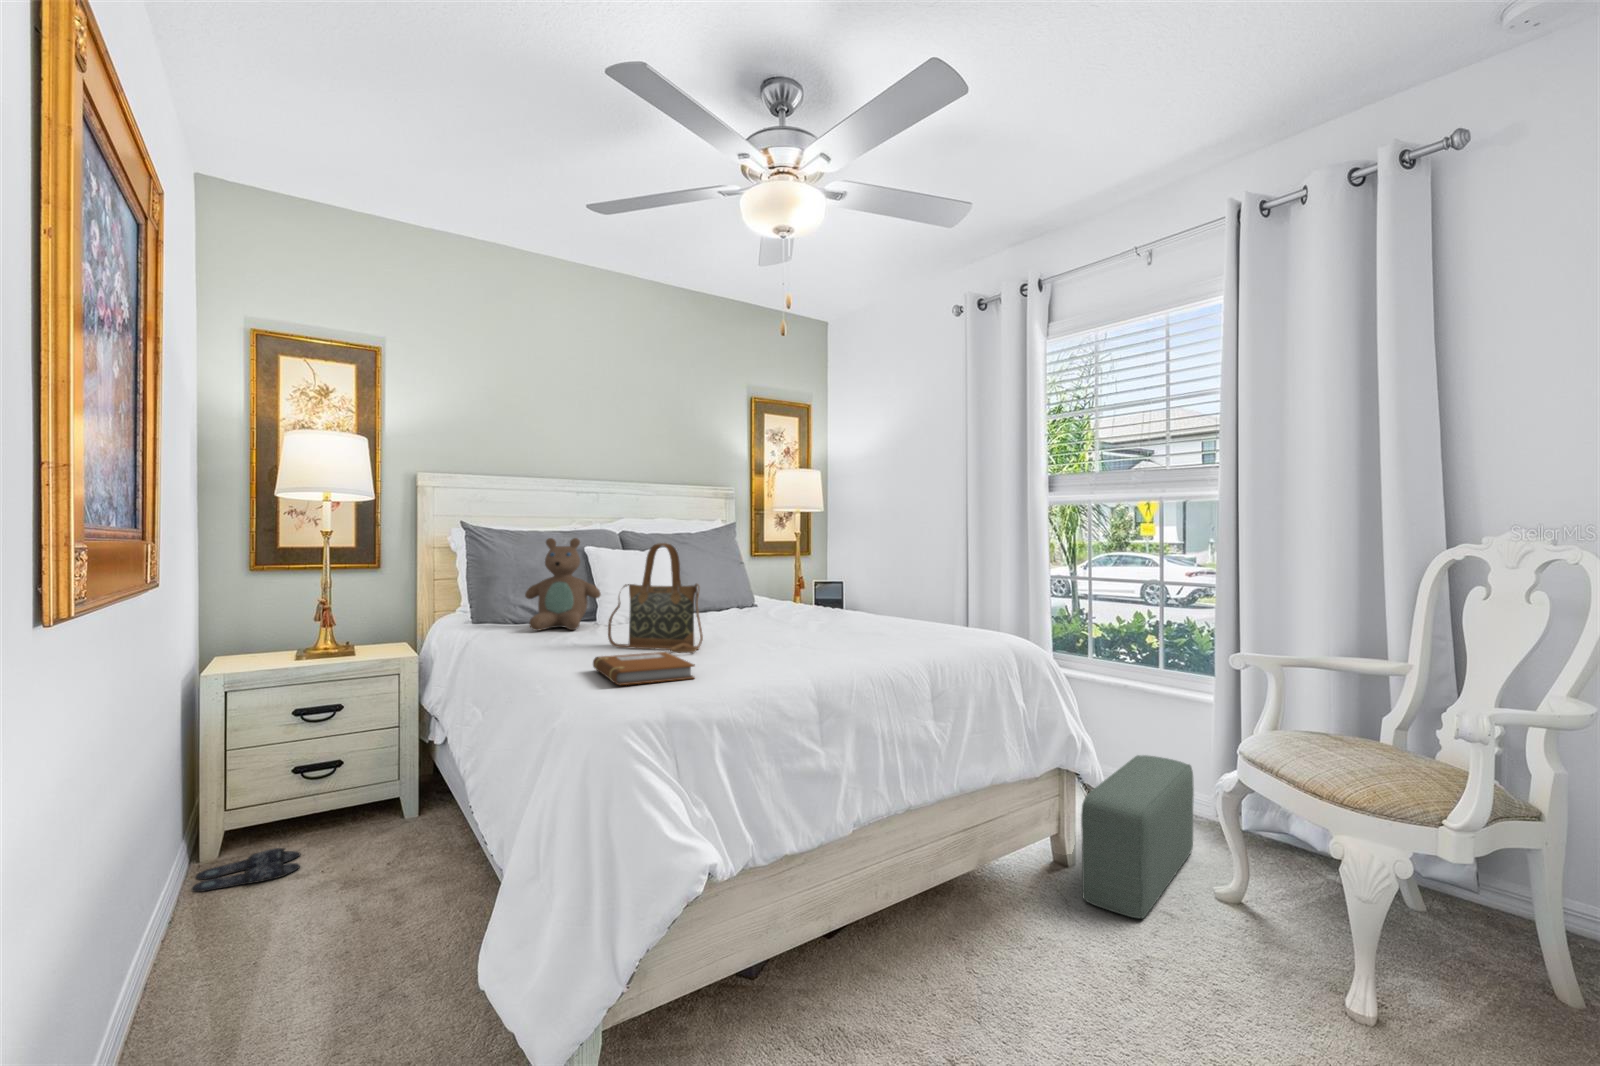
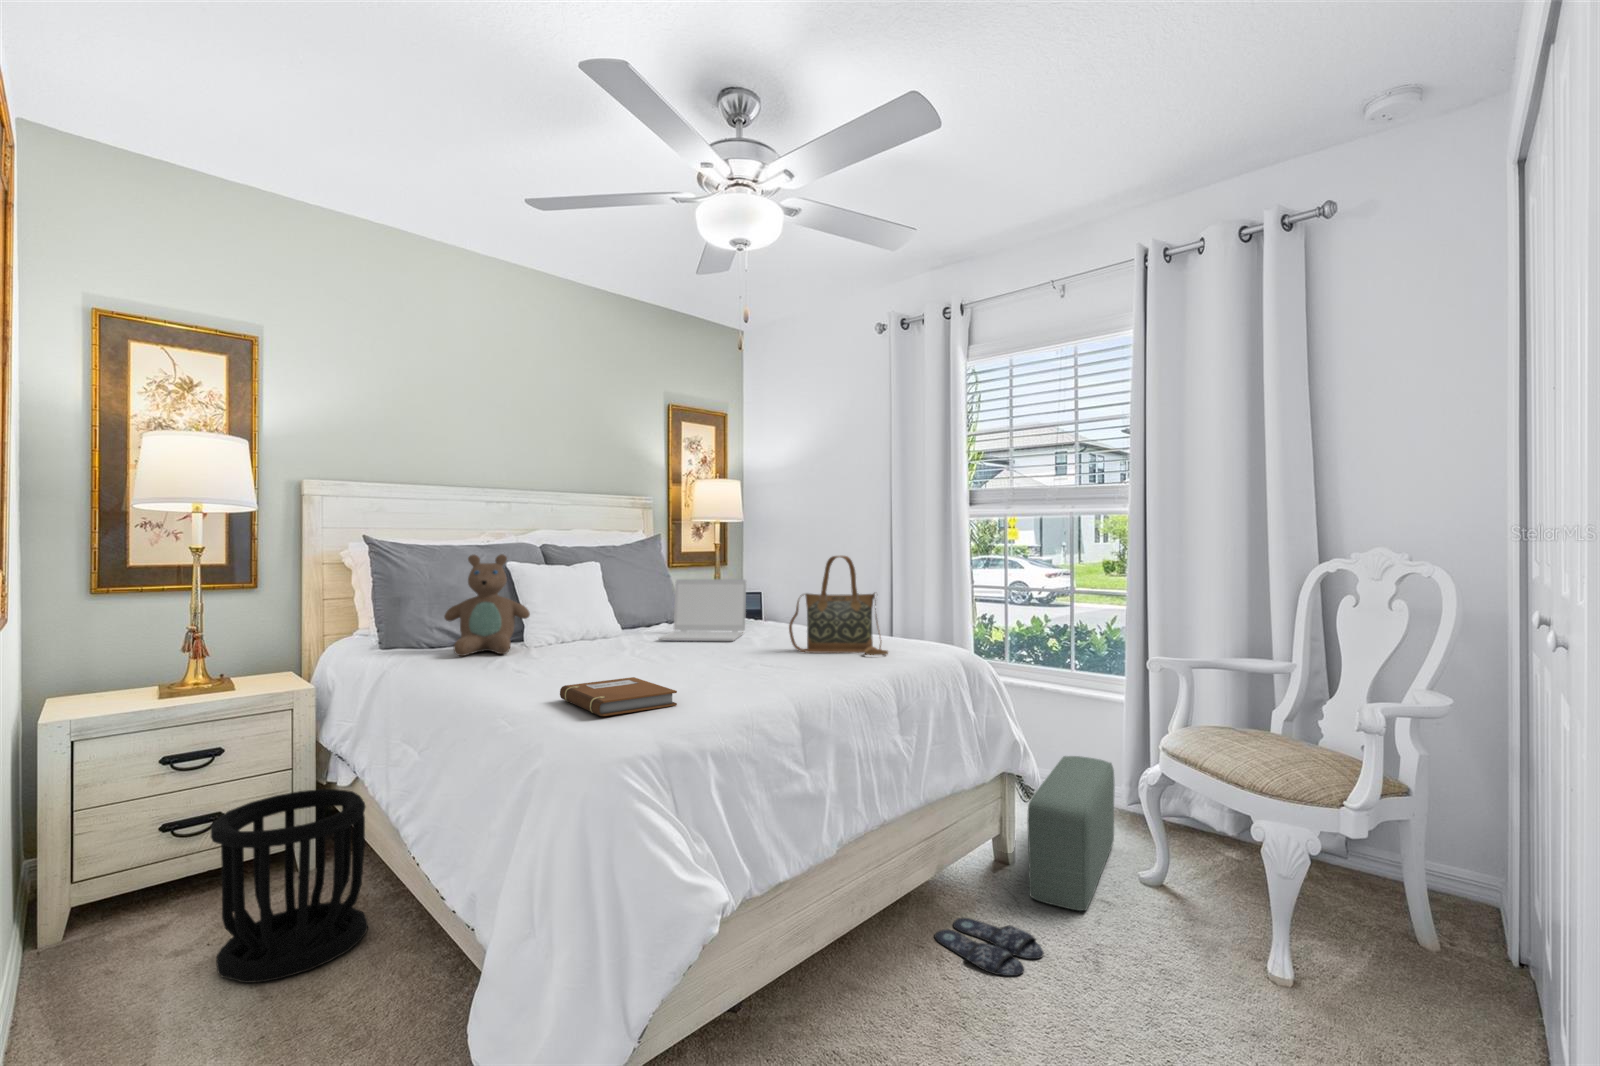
handbag: present [608,543,703,653] -> present [789,556,888,655]
laptop: none [719,564,808,624] -> present [659,579,746,641]
wastebasket: none [315,745,448,909] -> present [211,789,368,983]
slippers: present [192,848,300,892] -> present [935,918,1043,976]

